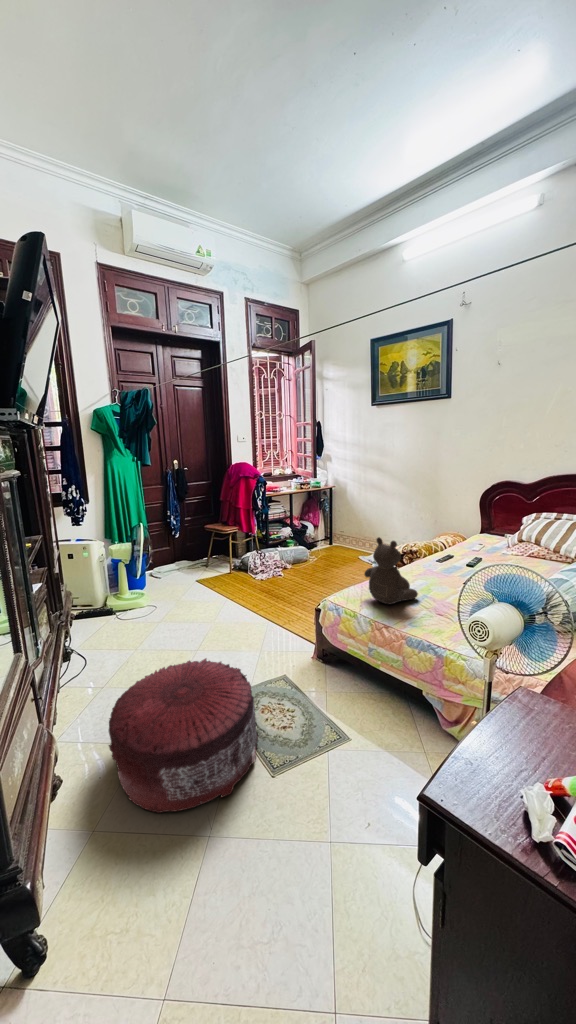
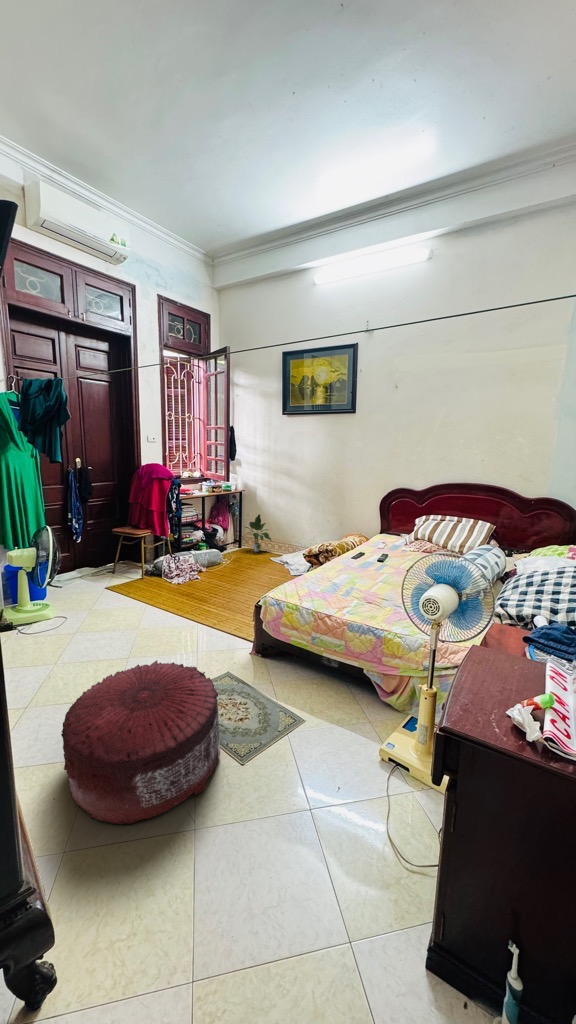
potted plant: none [331,511,362,550] -> present [245,514,272,552]
teddy bear: present [364,537,418,604] -> none [301,535,348,596]

